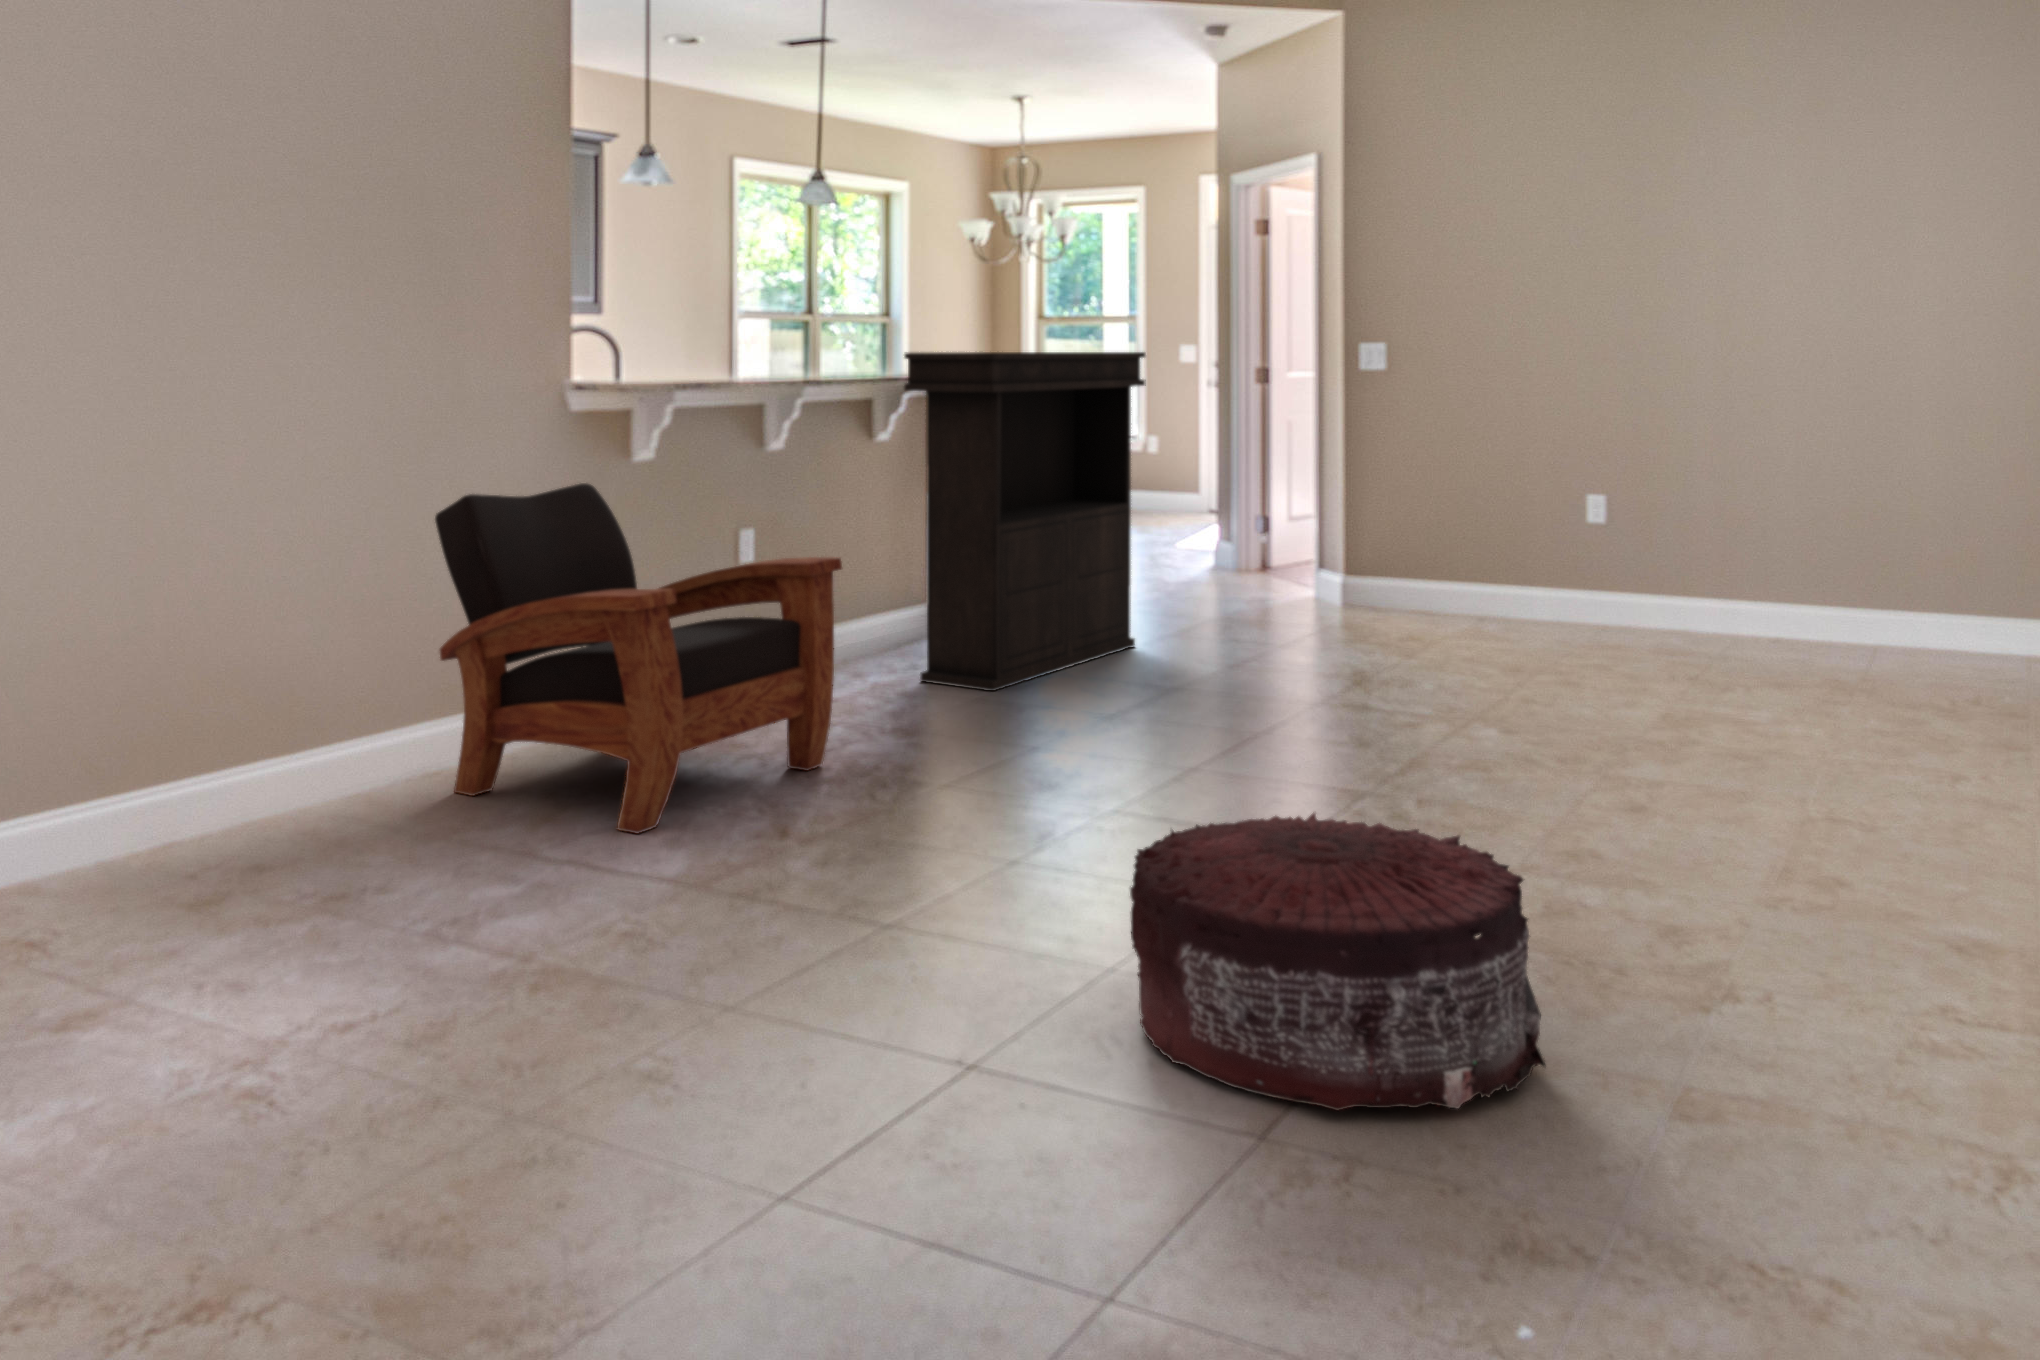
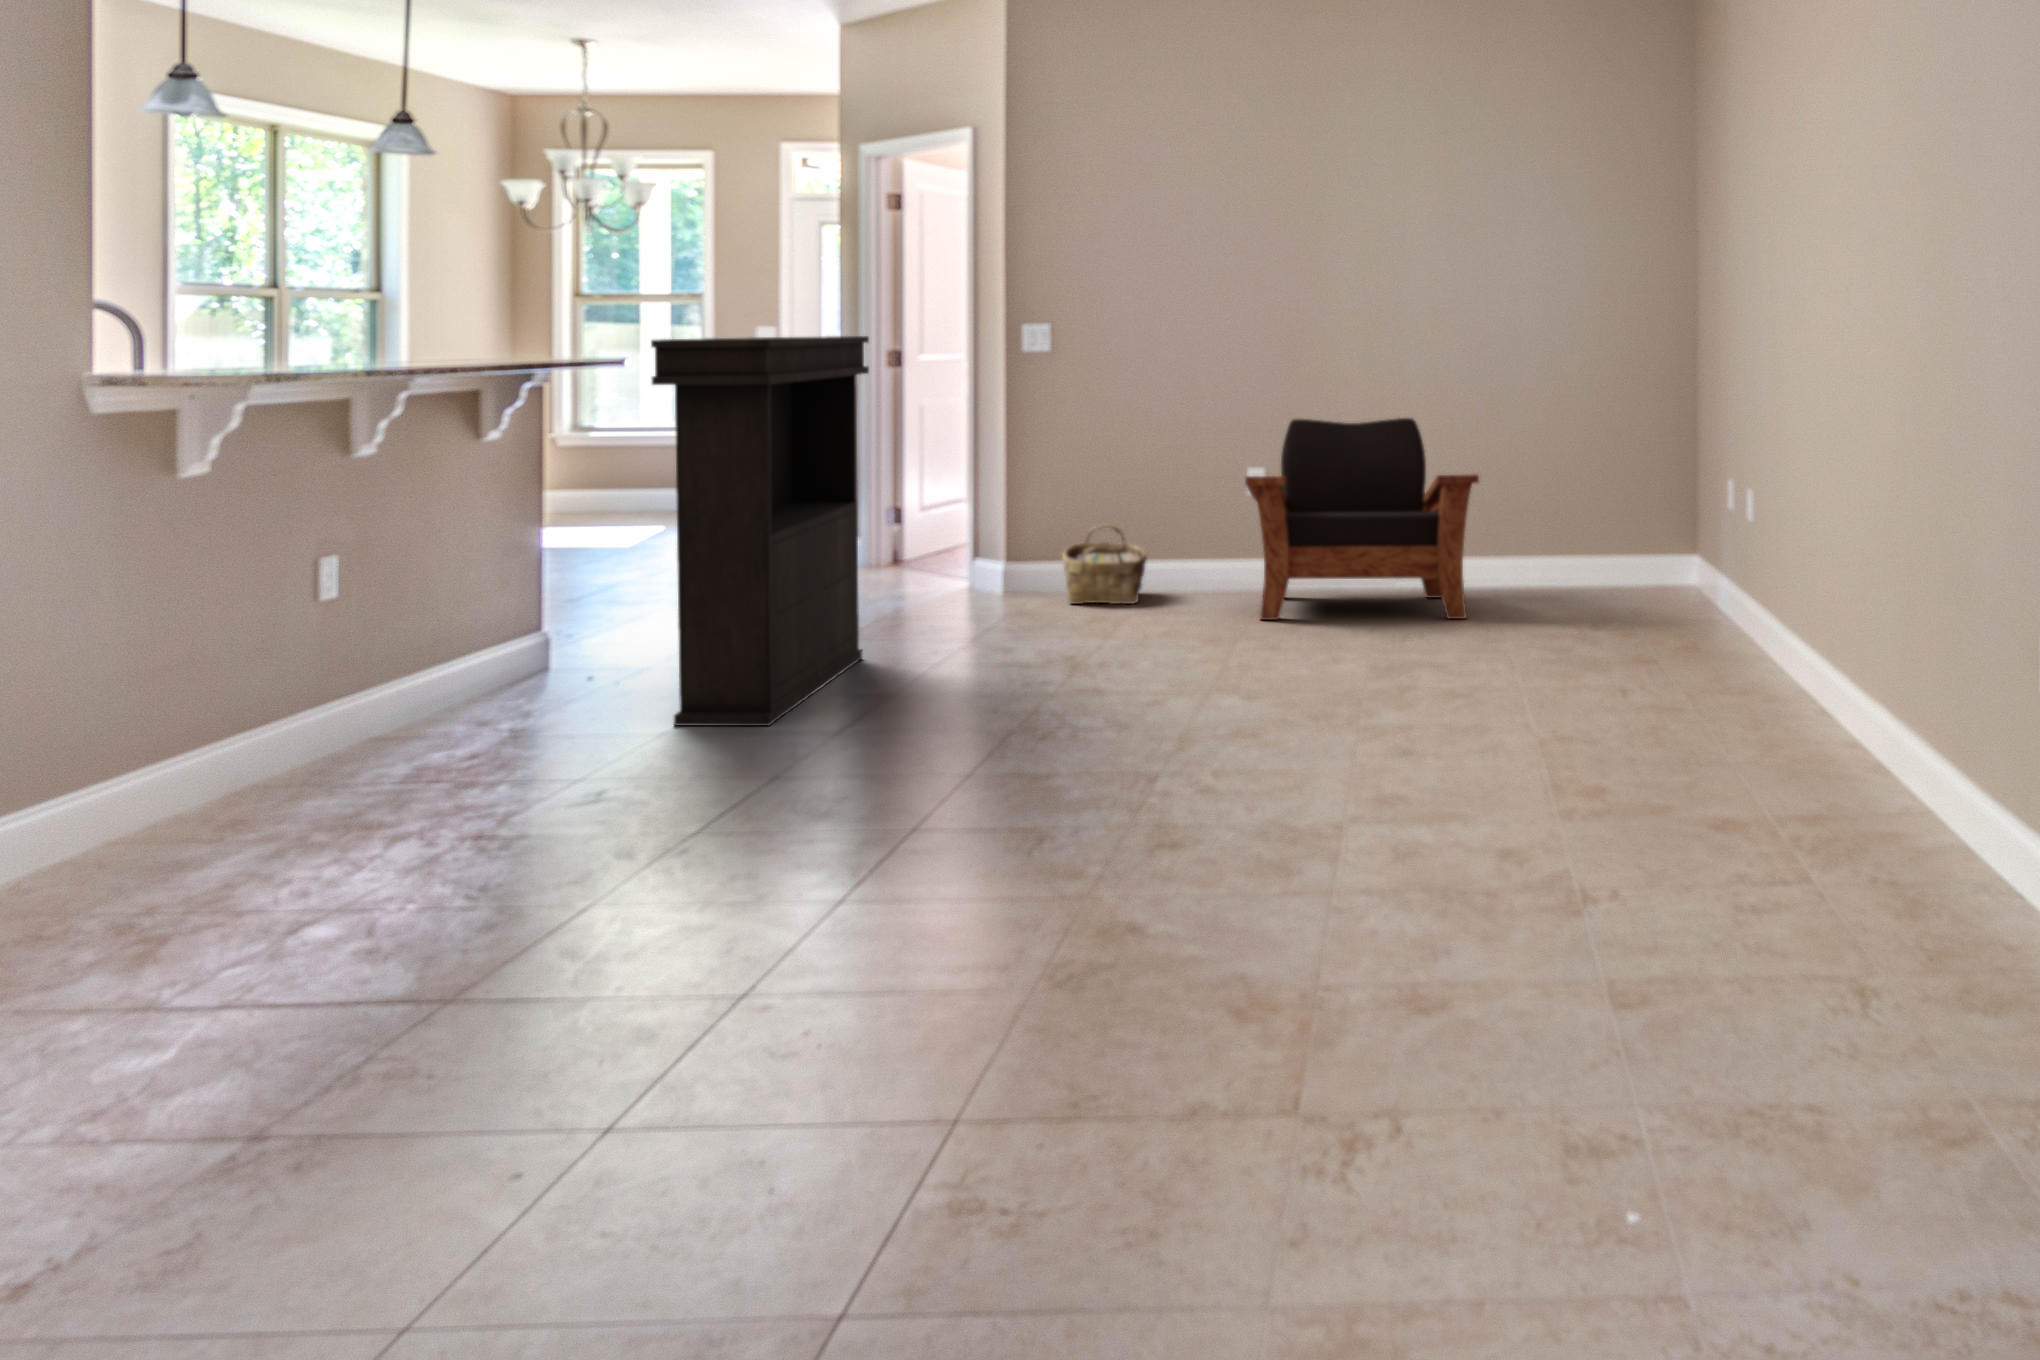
armchair: present [435,483,842,833] -> present [1245,418,1479,620]
woven basket: none [1382,543,1476,625] -> present [1062,524,1147,604]
pouf: present [1130,813,1545,1110] -> none [1285,795,1671,1079]

